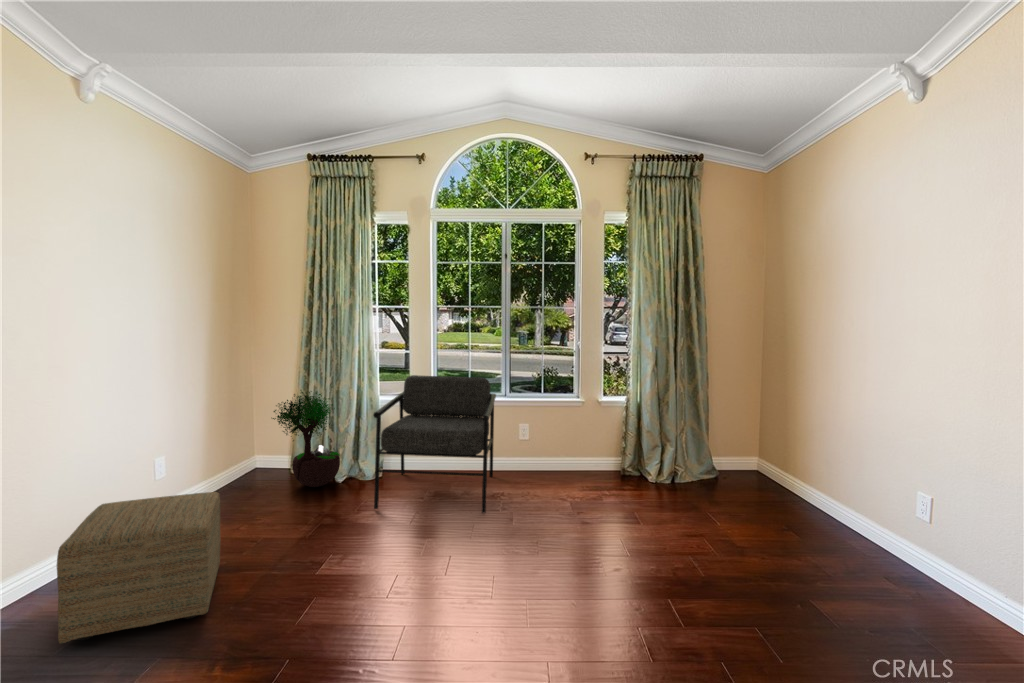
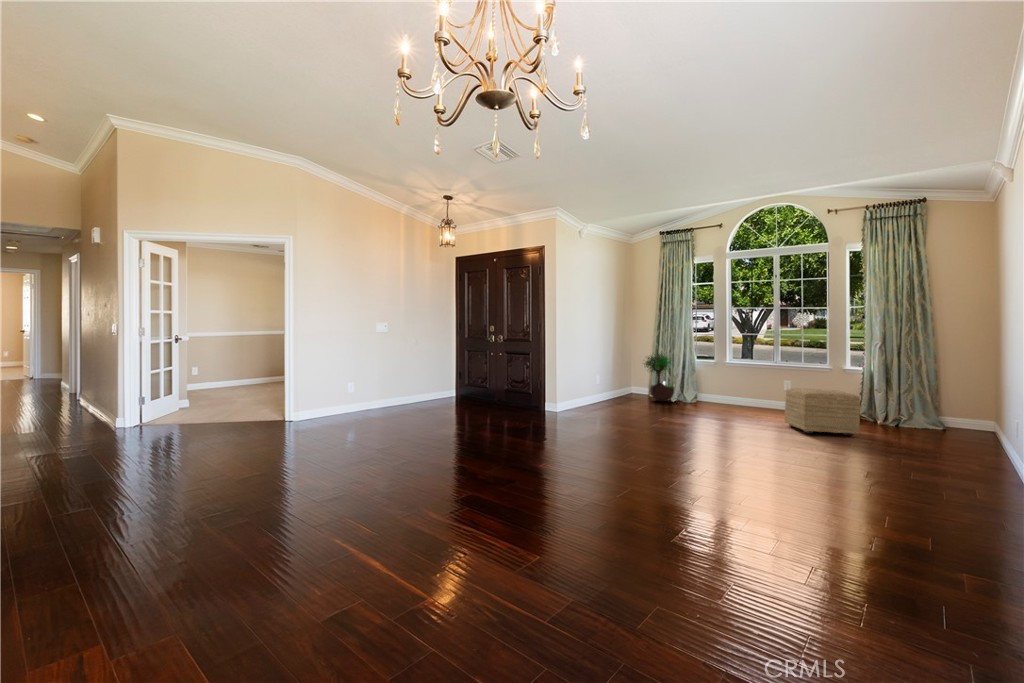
armchair: present [373,375,496,513] -> none [694,346,769,416]
ottoman: present [57,492,221,644] -> present [785,388,860,436]

